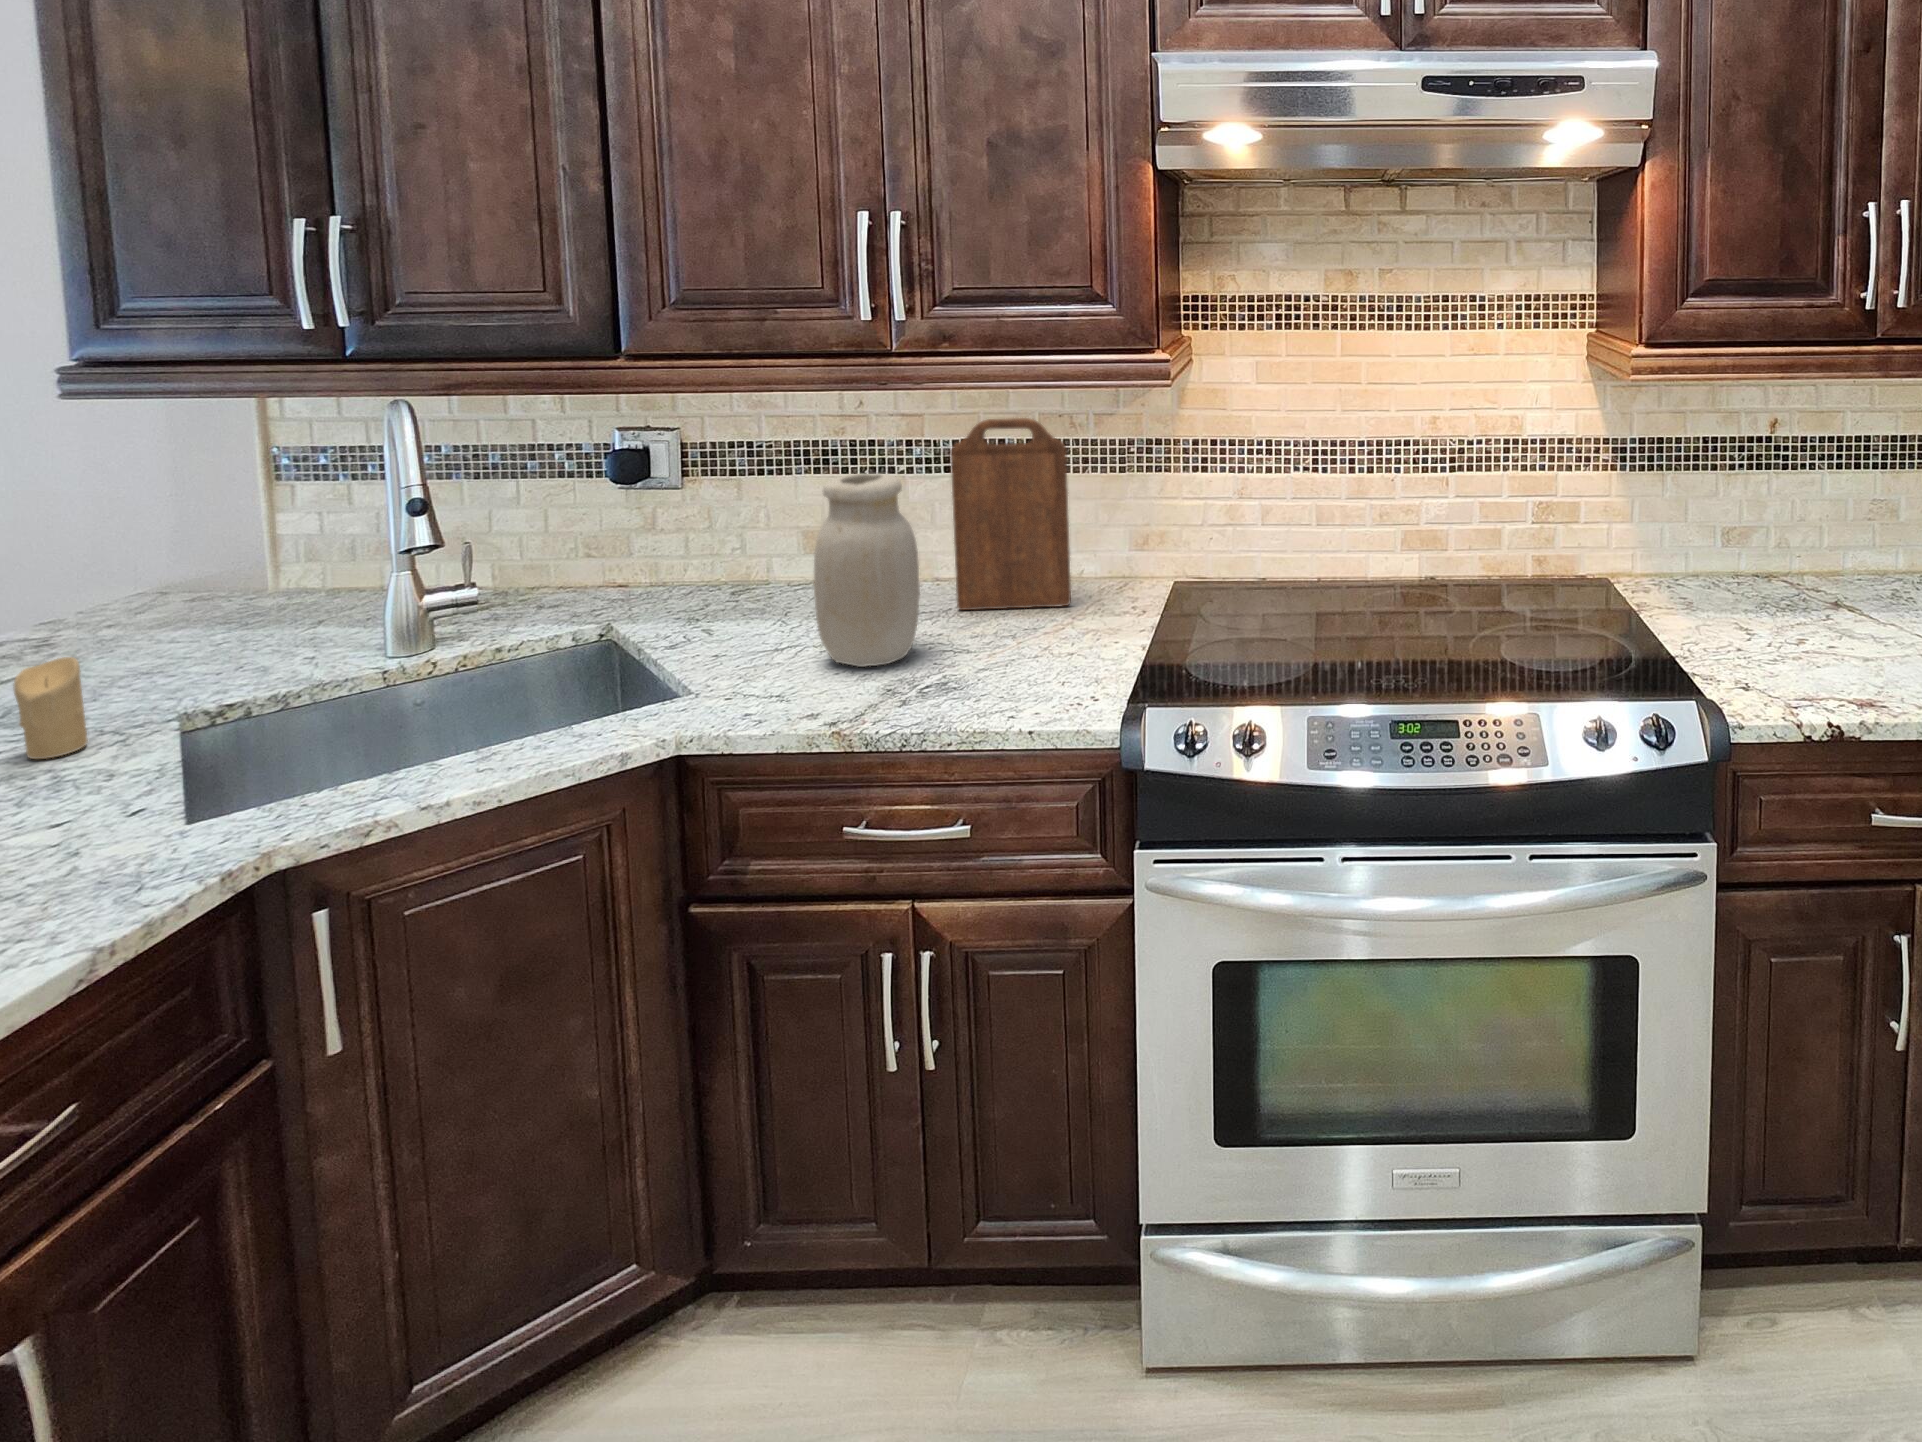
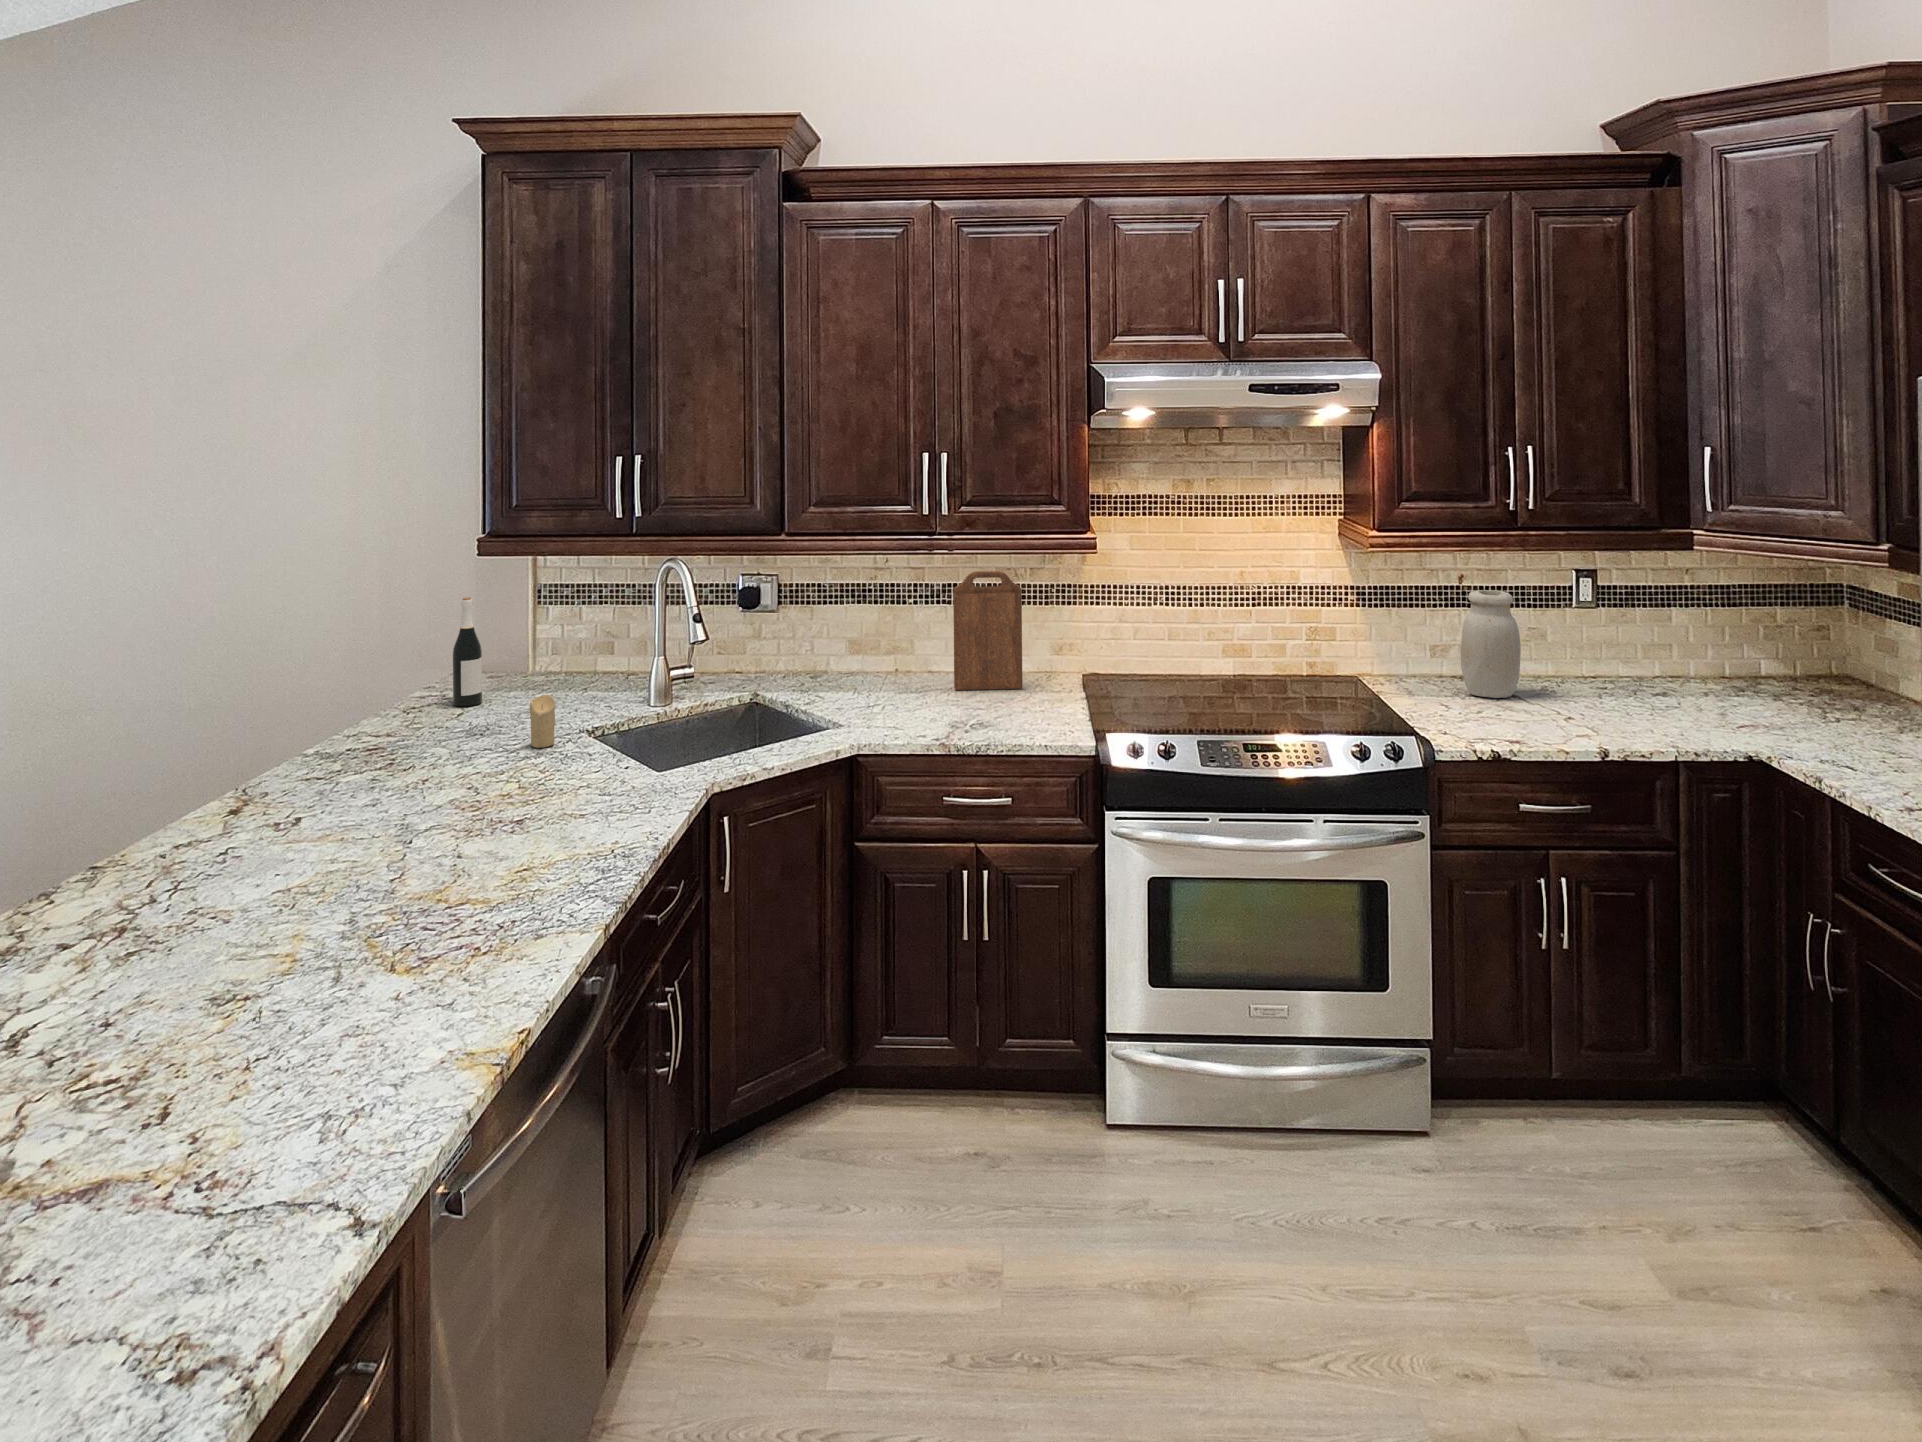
wine bottle: none [26,470,104,660] -> present [453,597,482,707]
jar: present [814,474,920,667] -> present [1461,590,1521,698]

